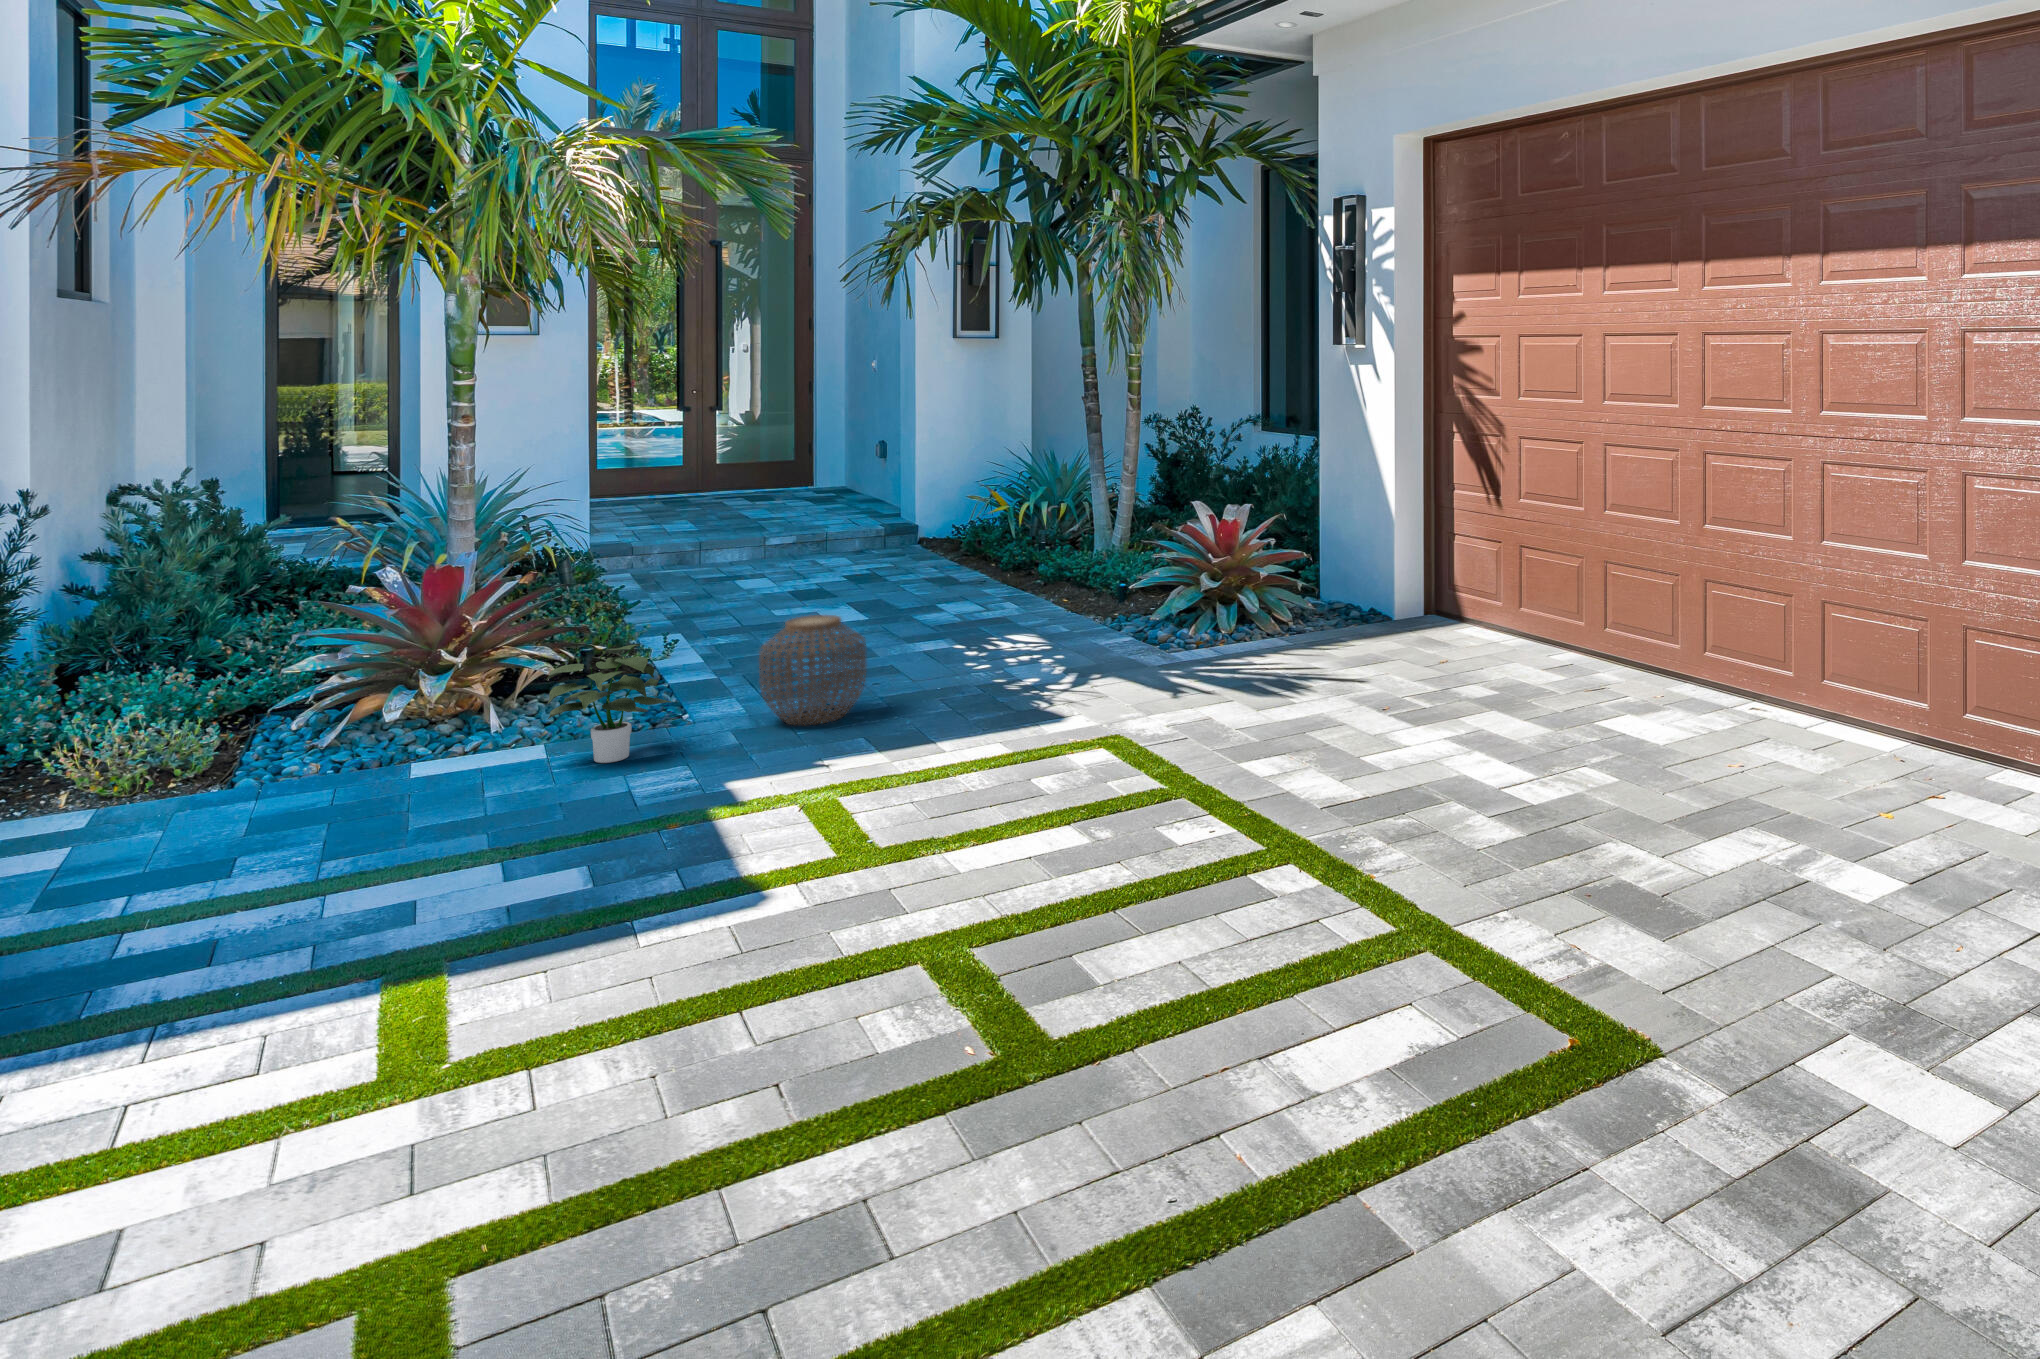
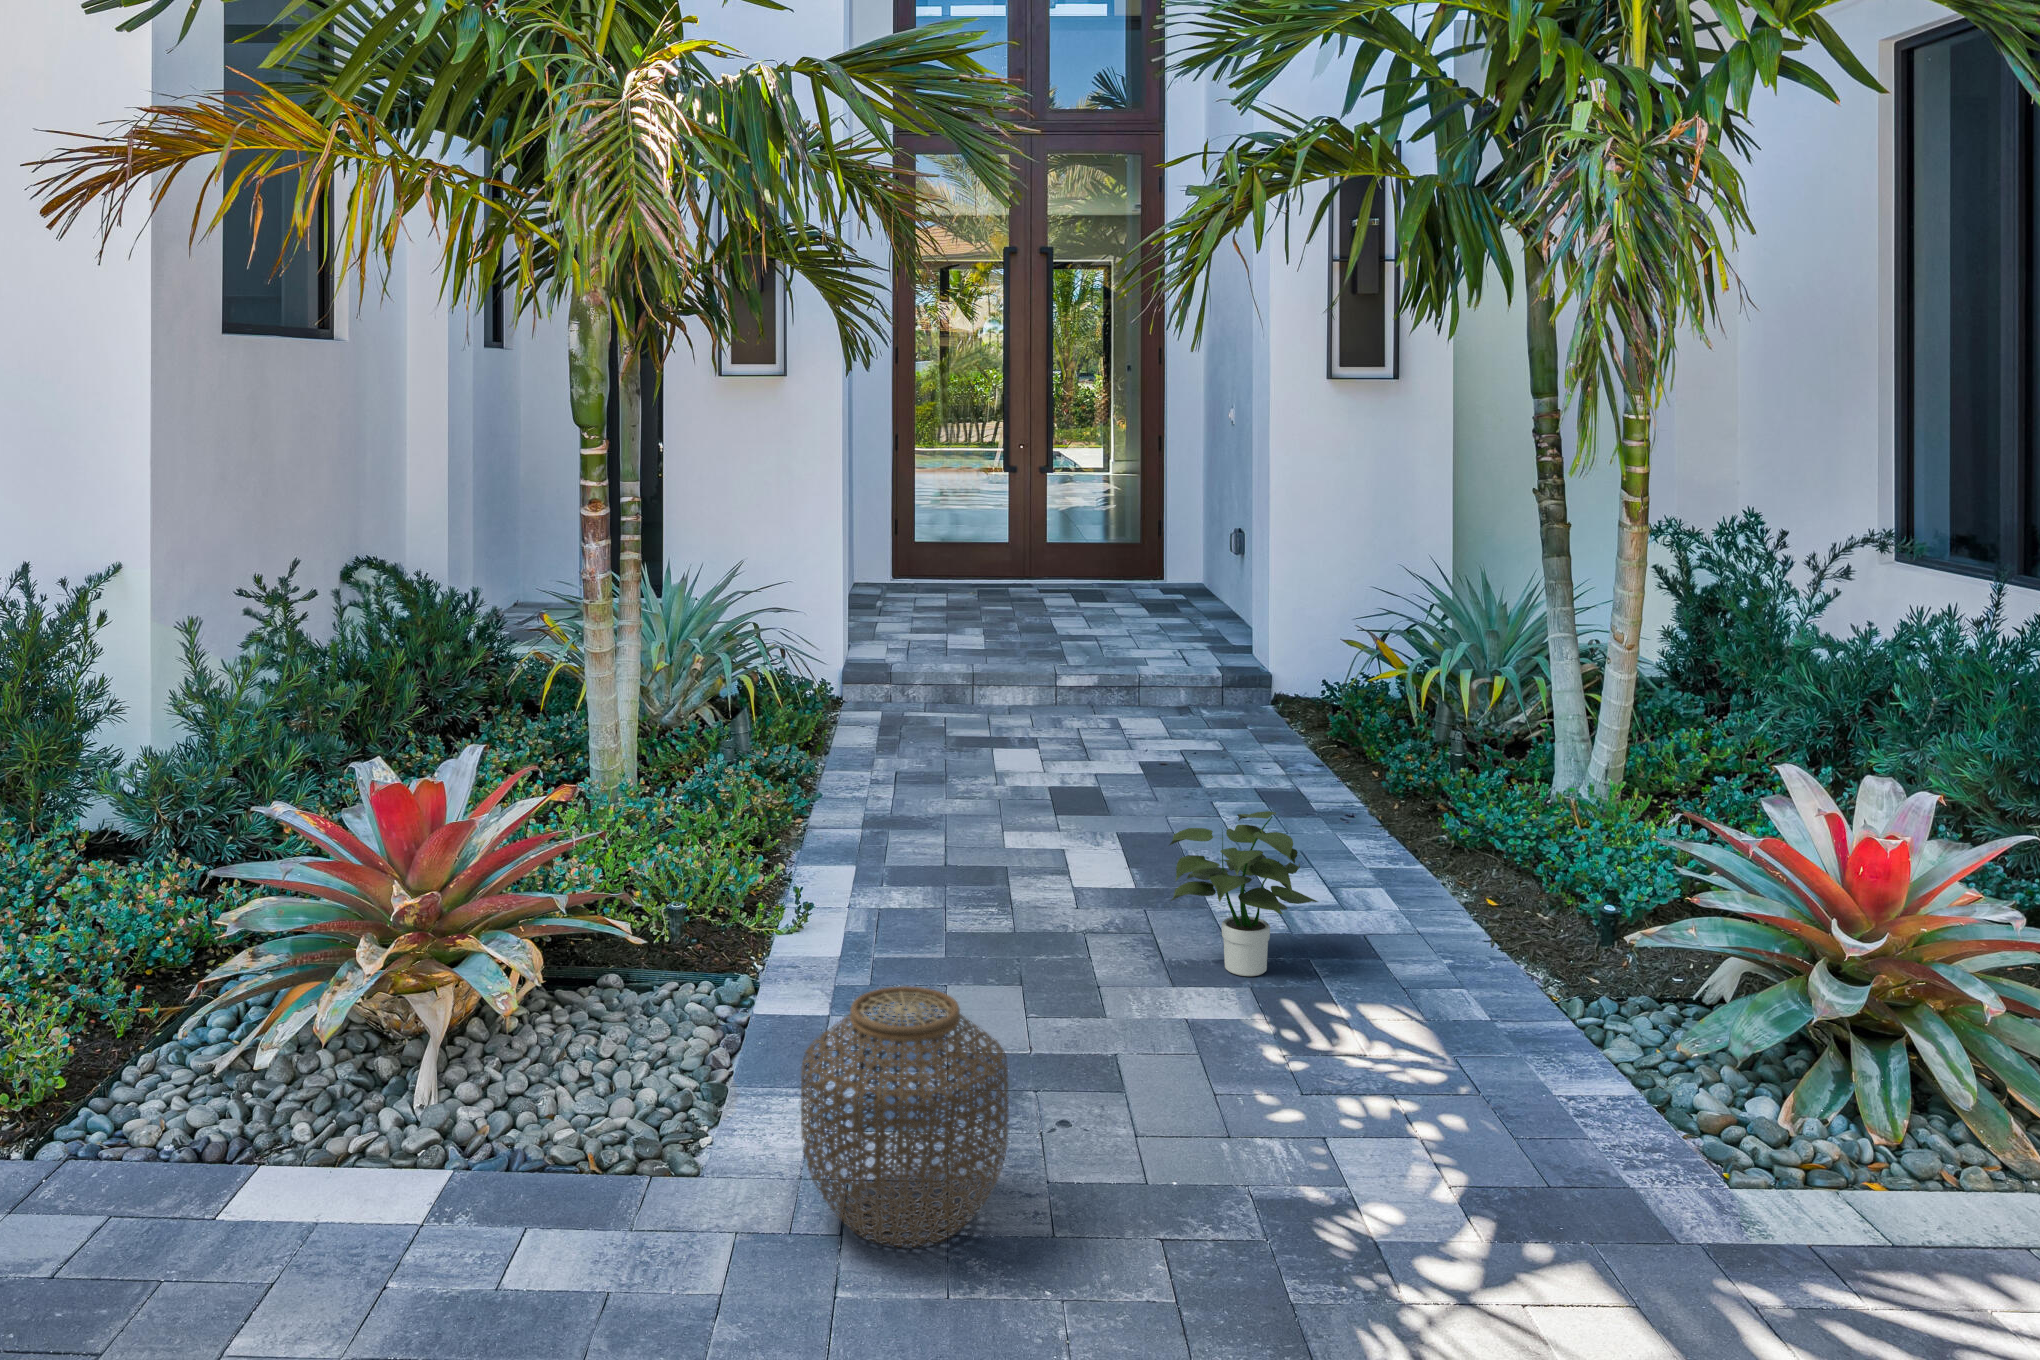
potted plant: present [546,645,671,763] -> present [1169,811,1318,976]

